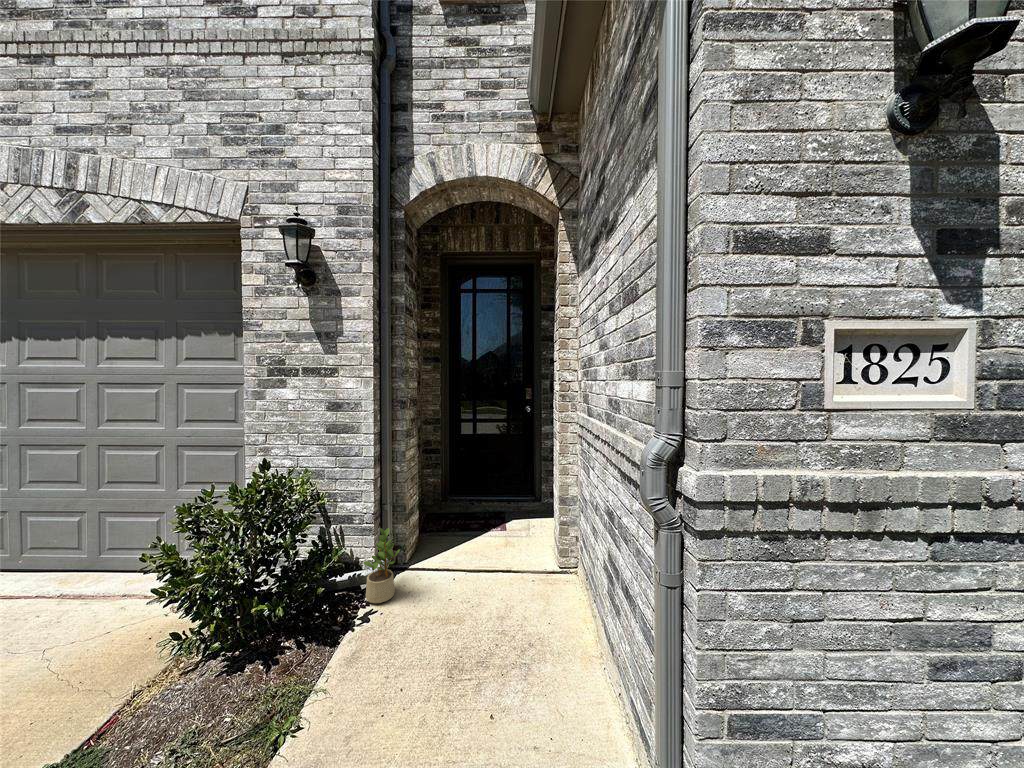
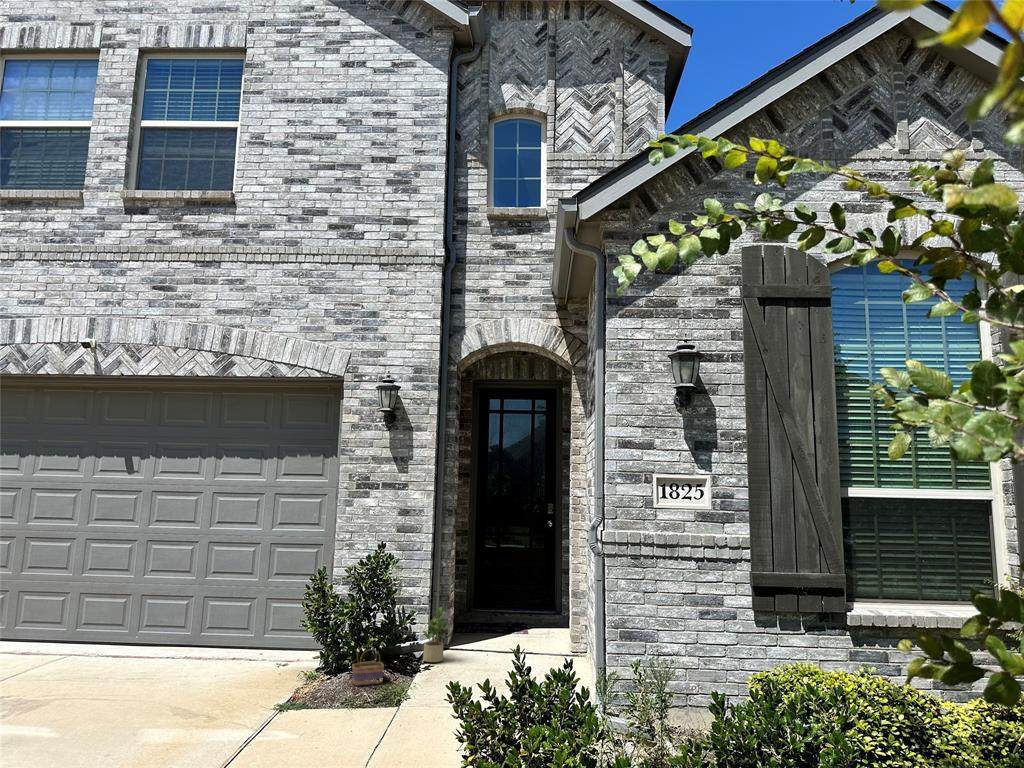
basket: none [235,604,291,674] -> present [352,649,384,685]

